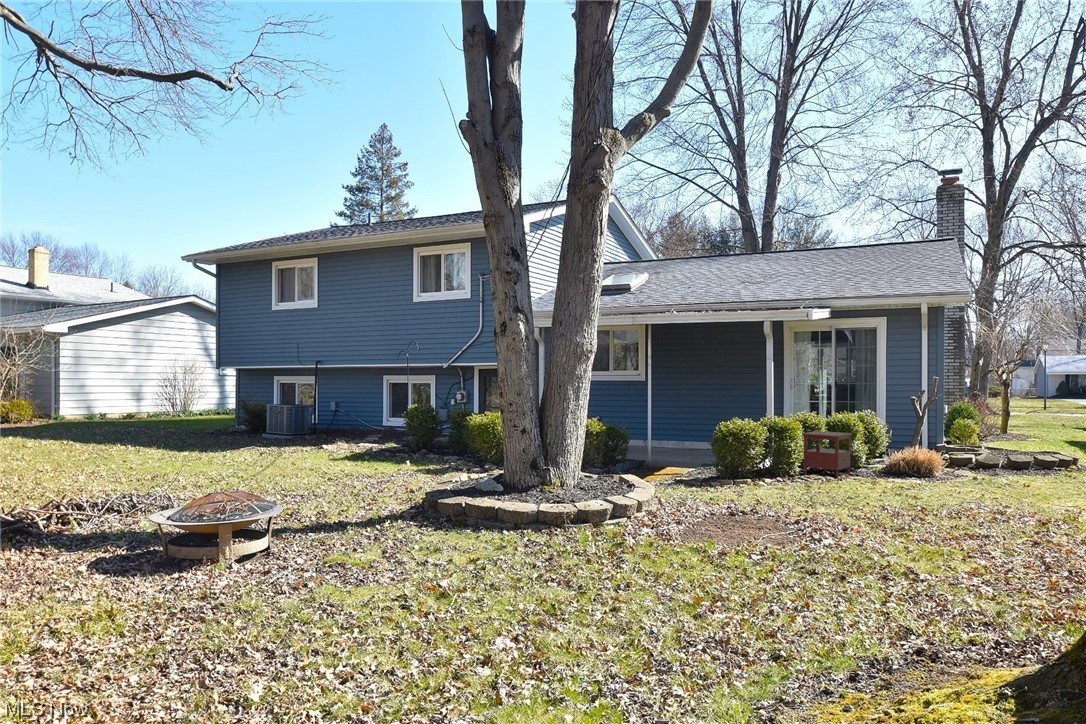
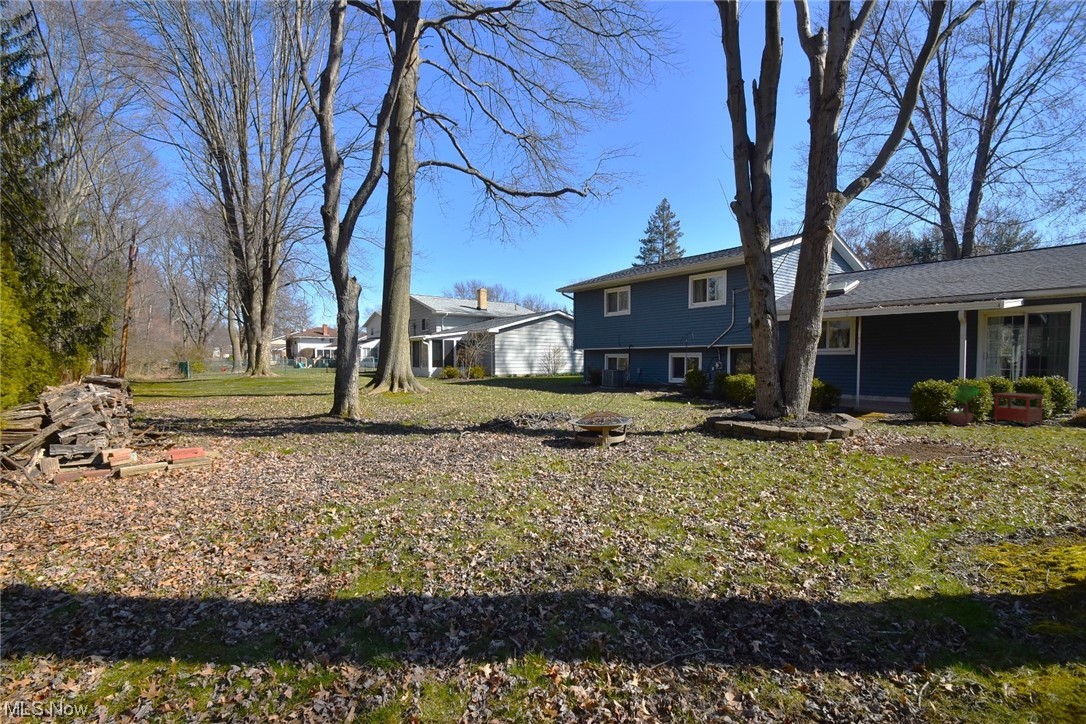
potted tree: none [754,418,791,480] -> present [947,386,979,426]

